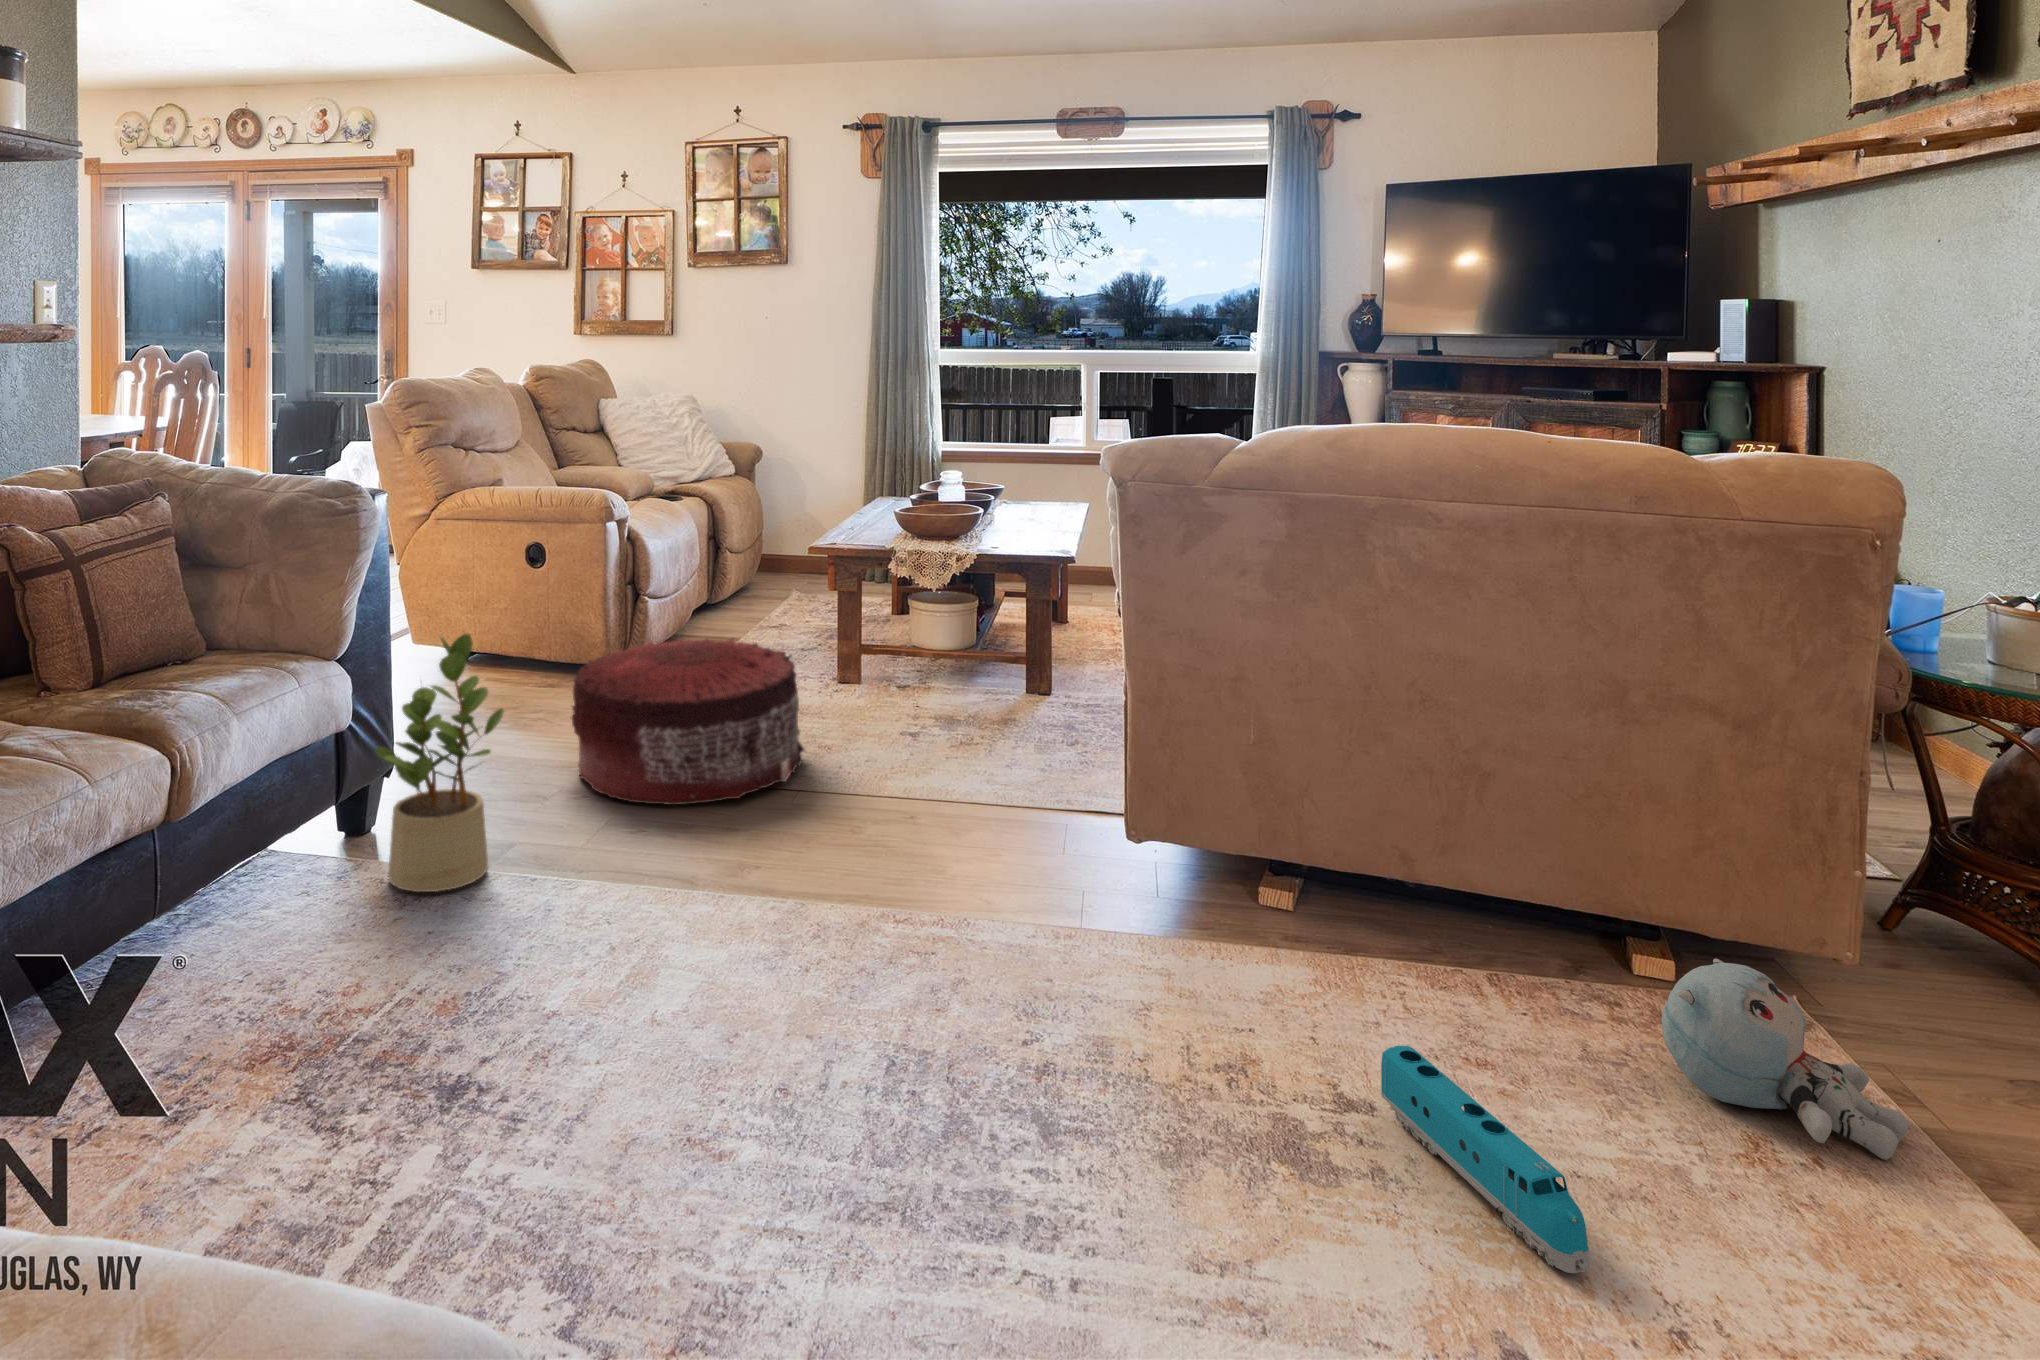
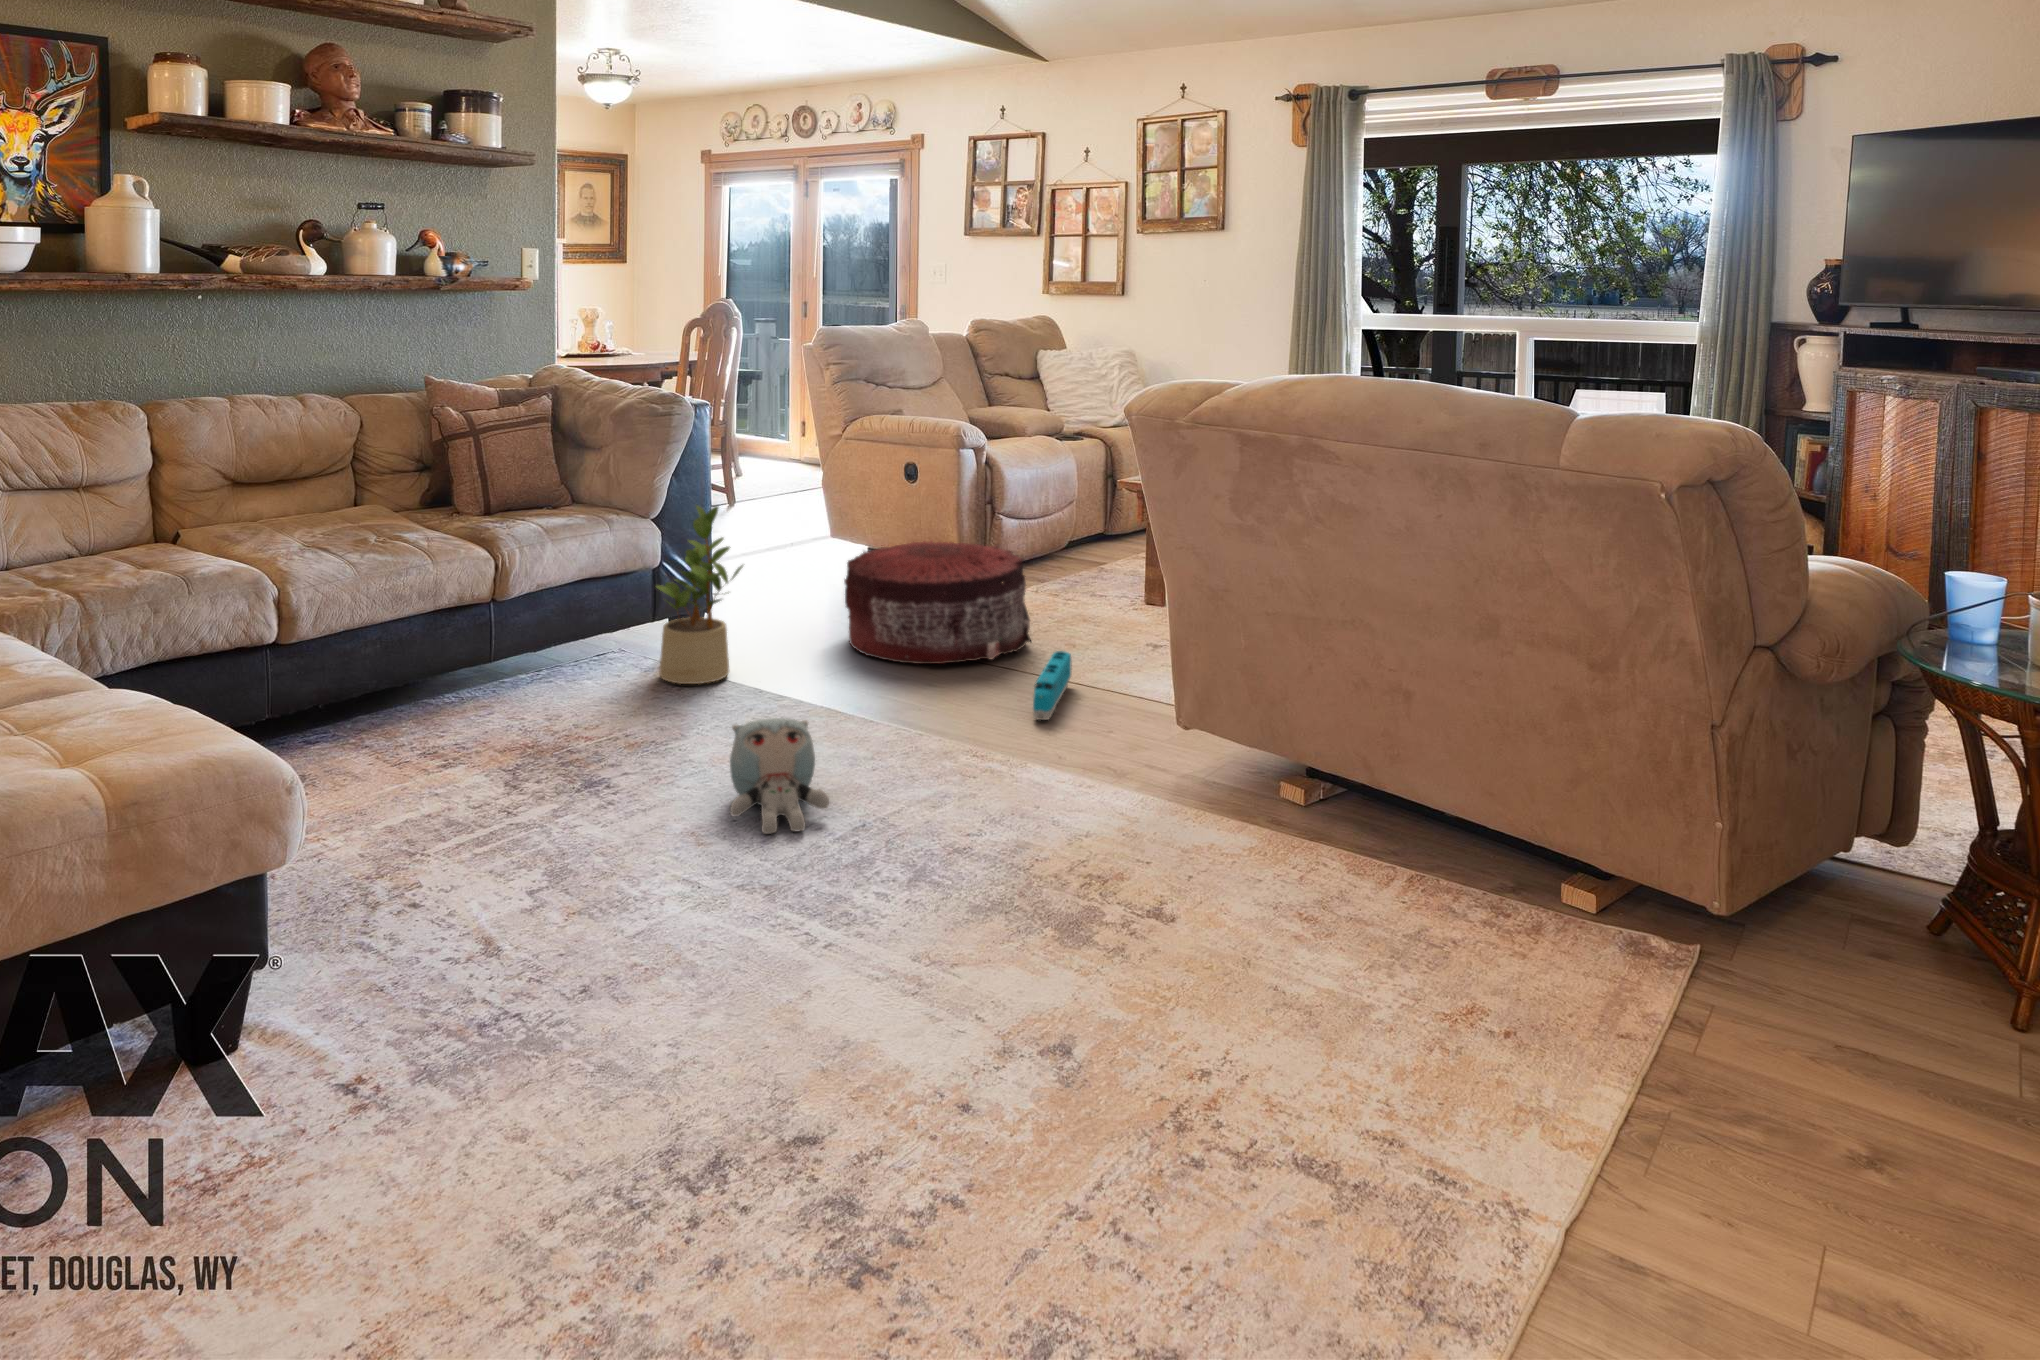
plush toy: present [1662,959,1909,1160] -> present [730,718,829,834]
toy train: present [1381,1046,1589,1273] -> present [1033,651,1072,720]

